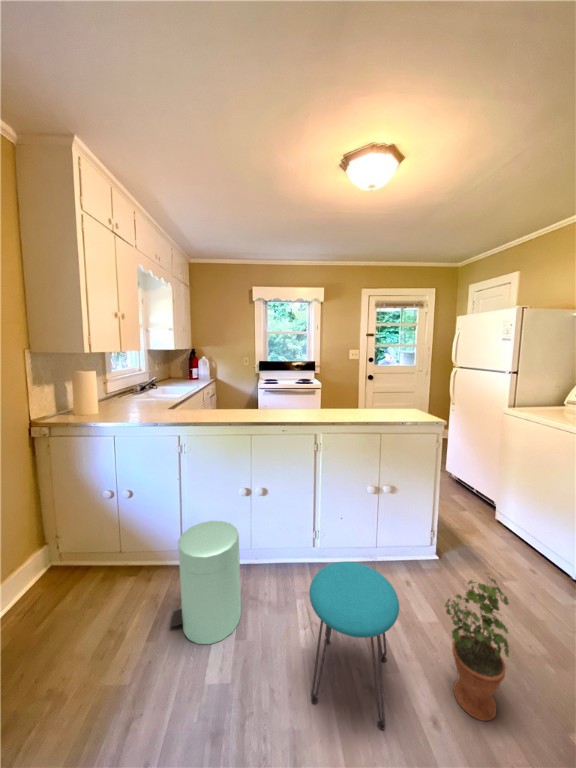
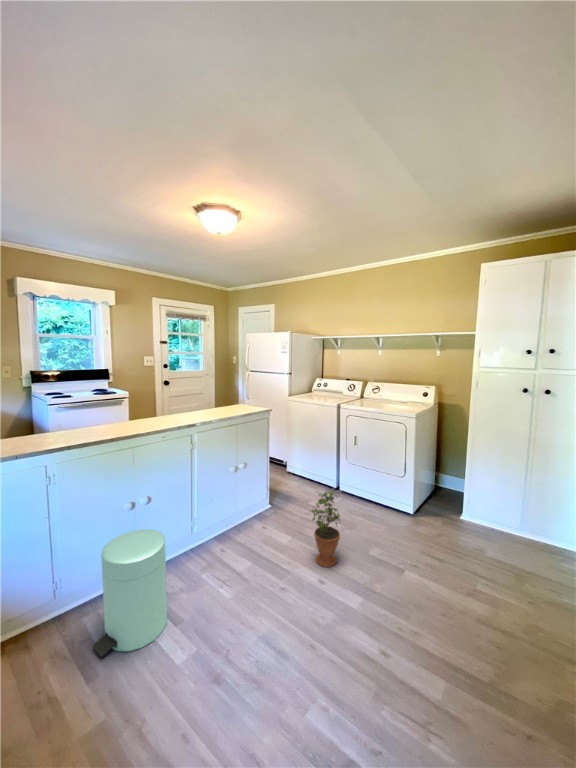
stool: present [309,562,399,730] -> none [239,511,300,615]

